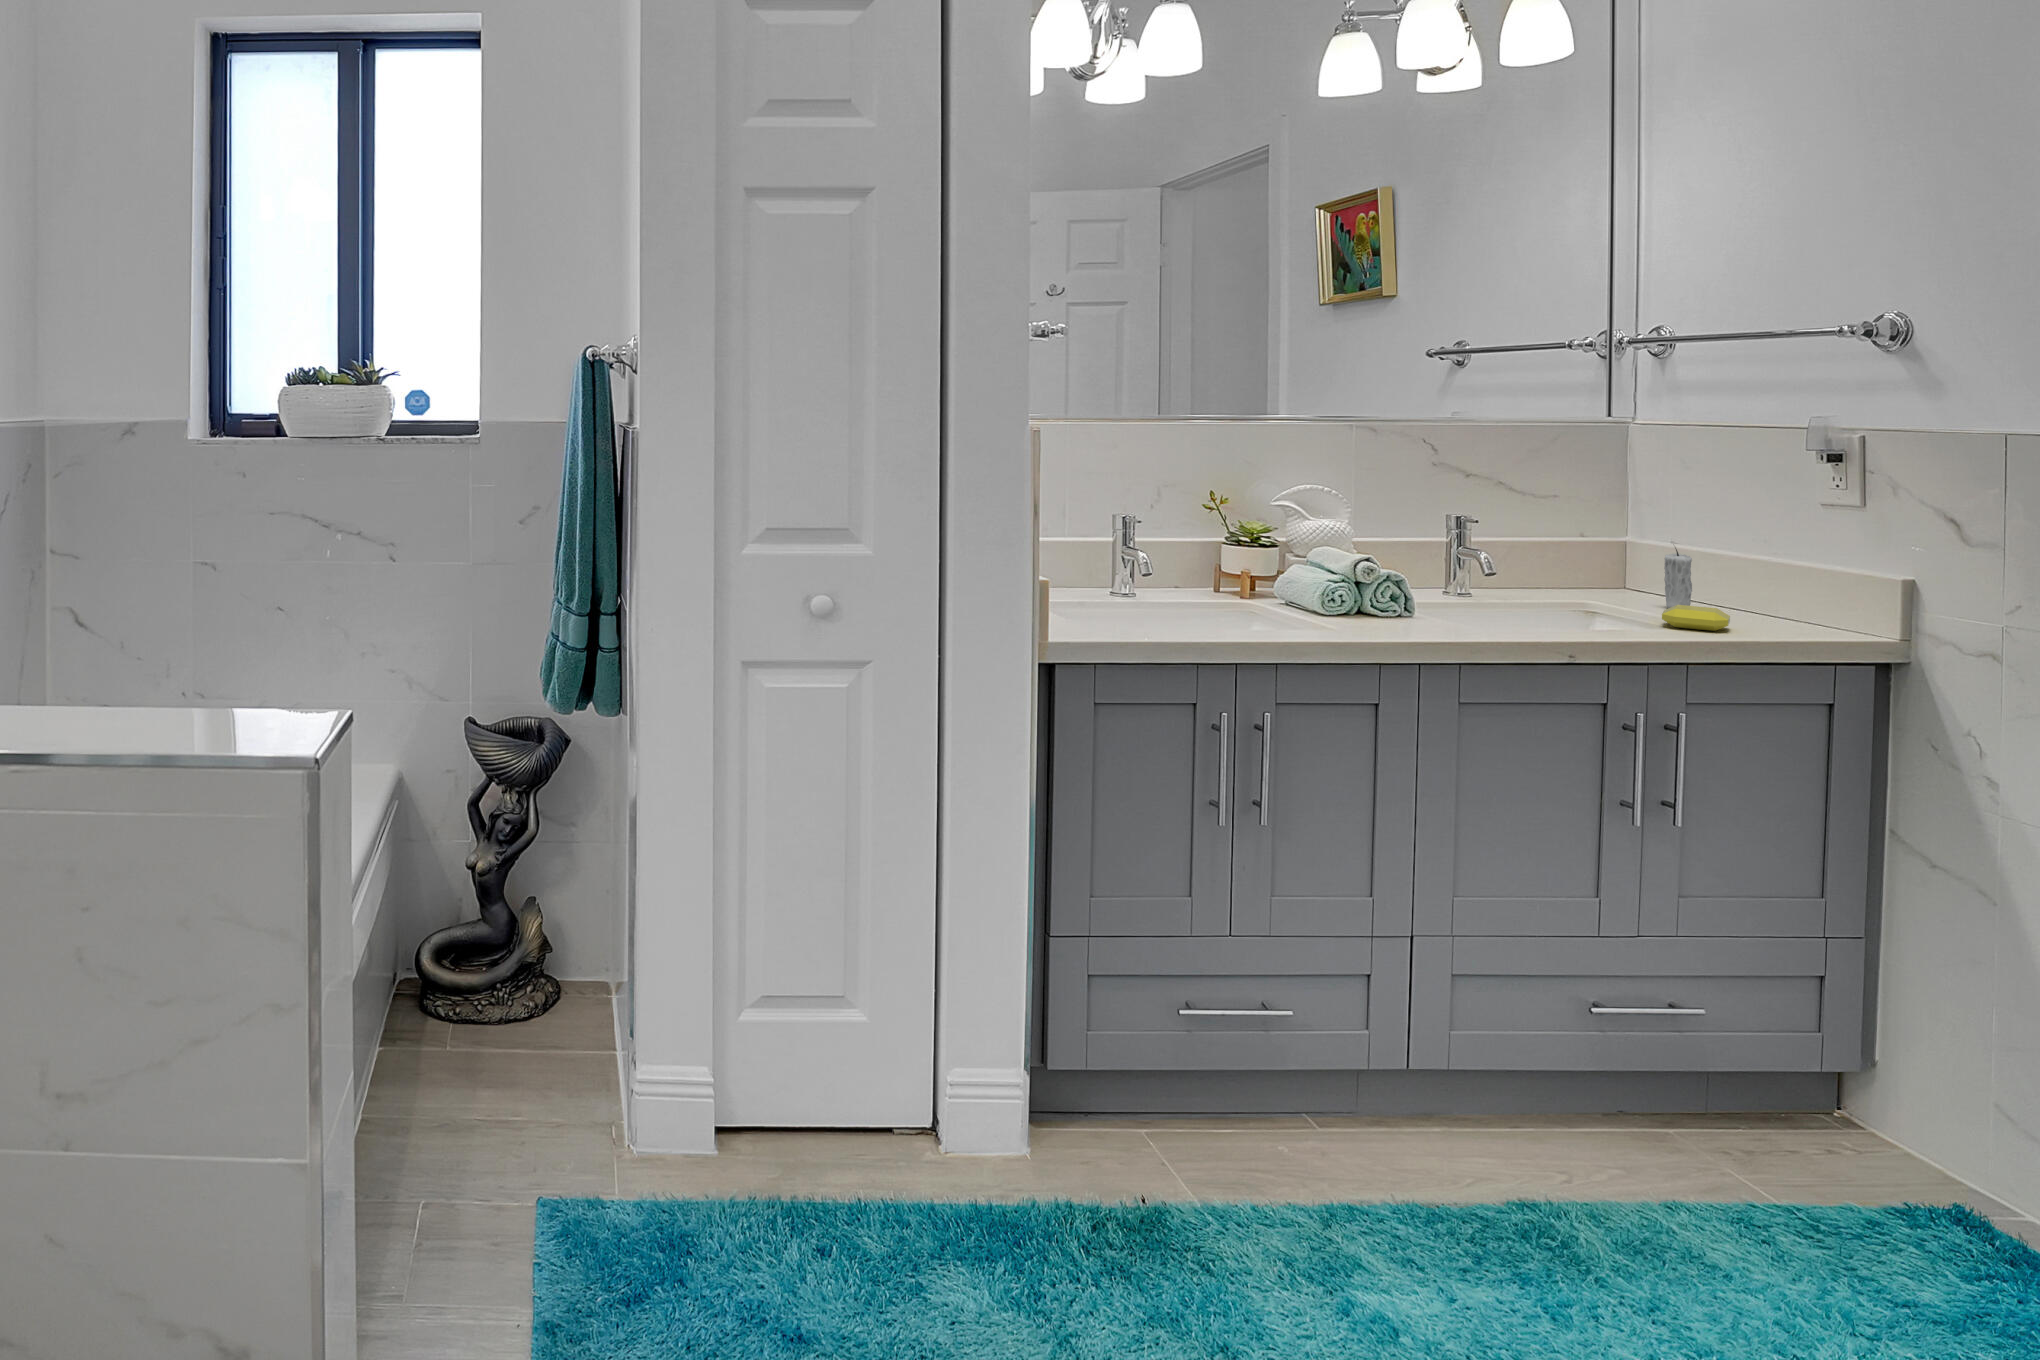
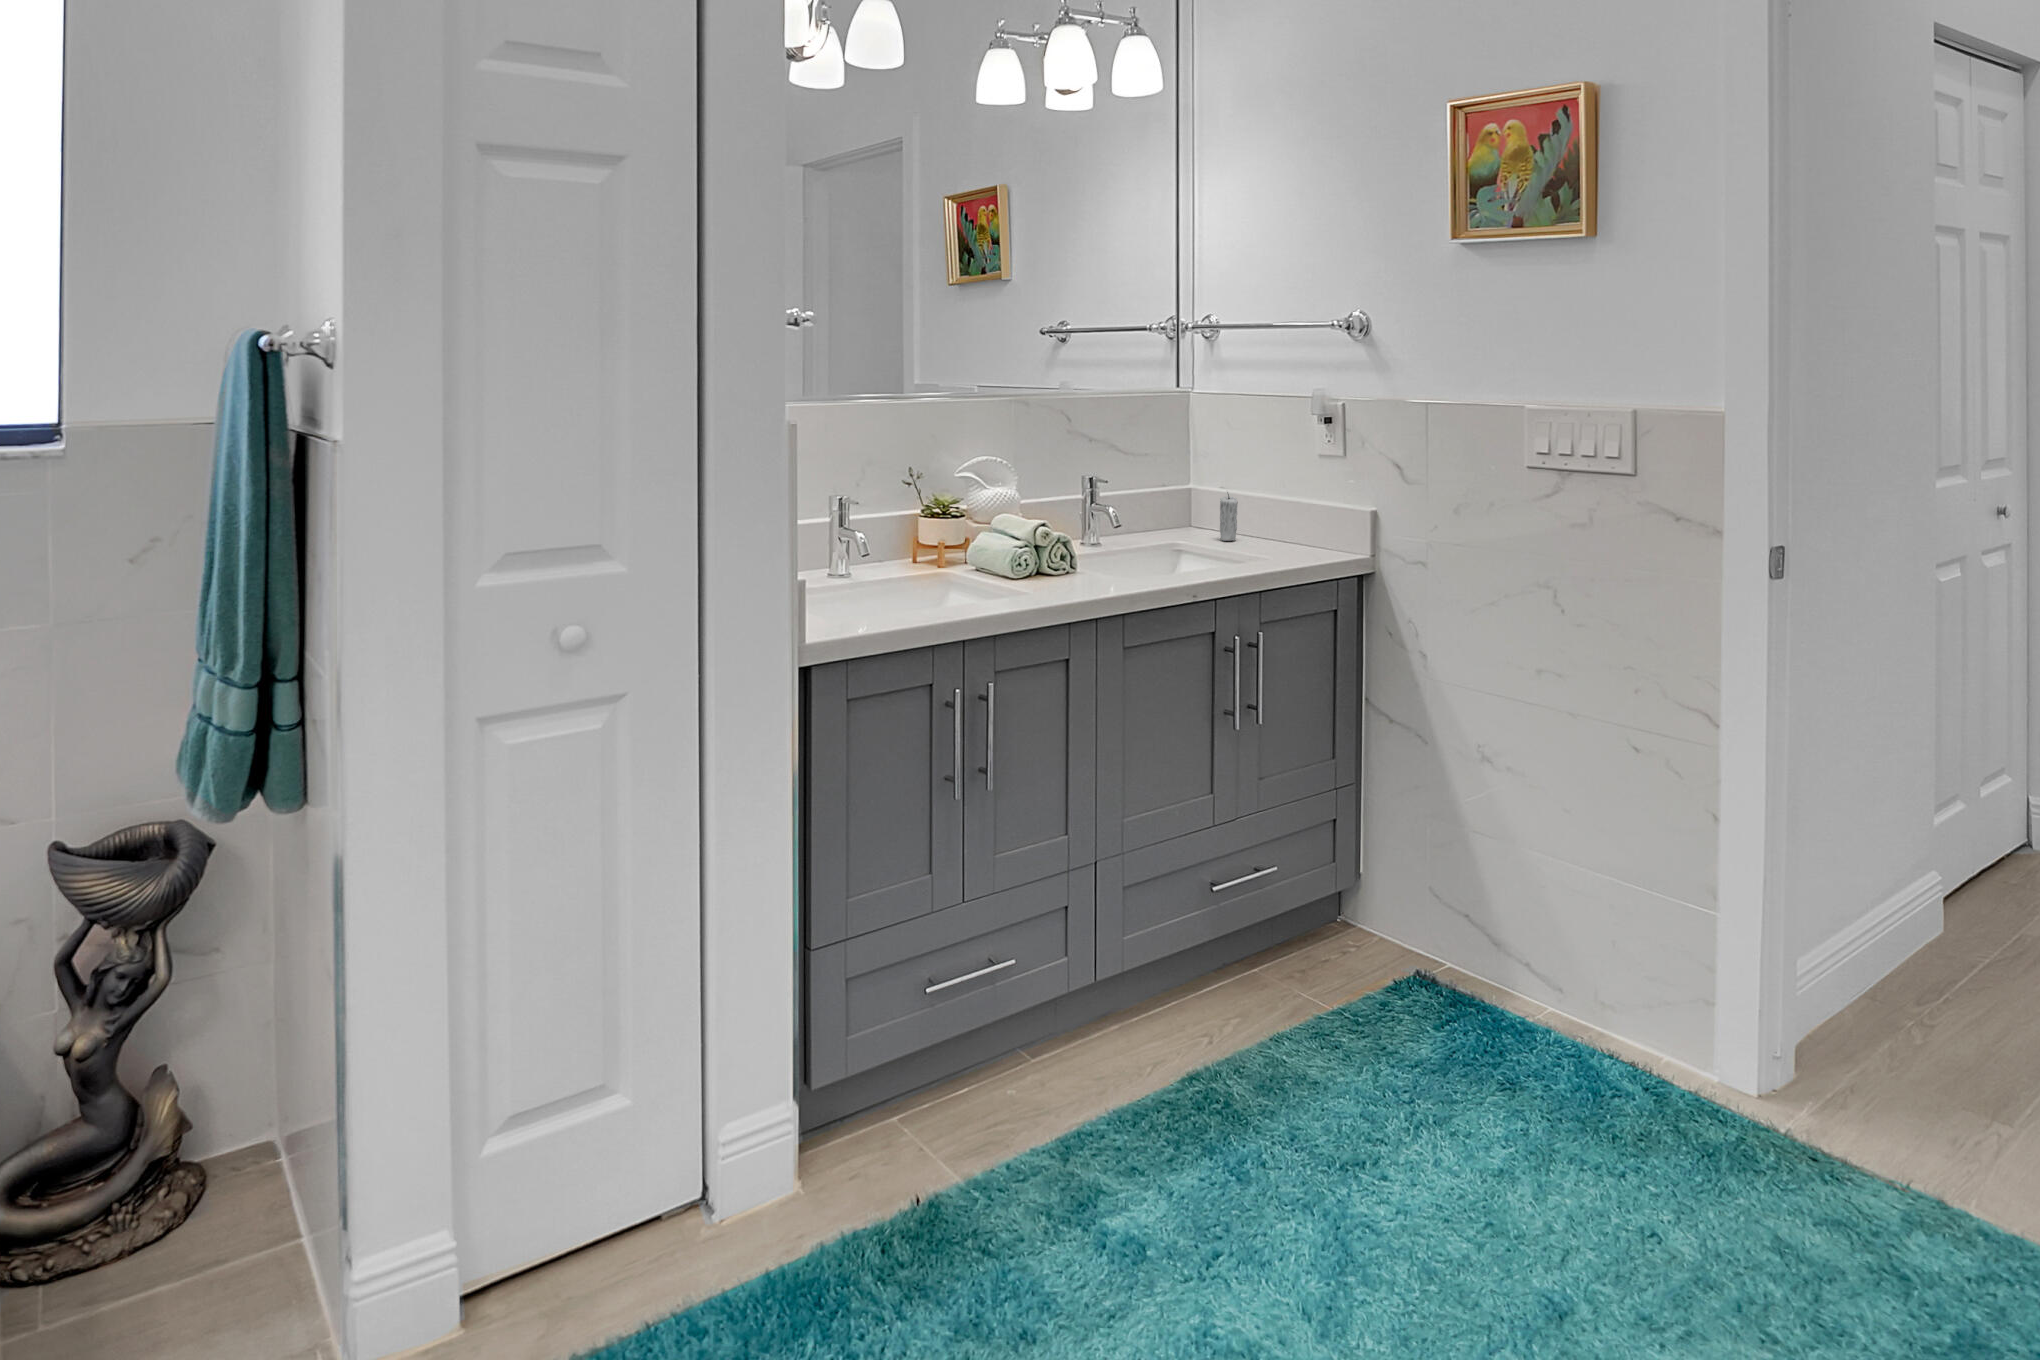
soap bar: present [1662,605,1730,631] -> none [1235,542,1281,562]

